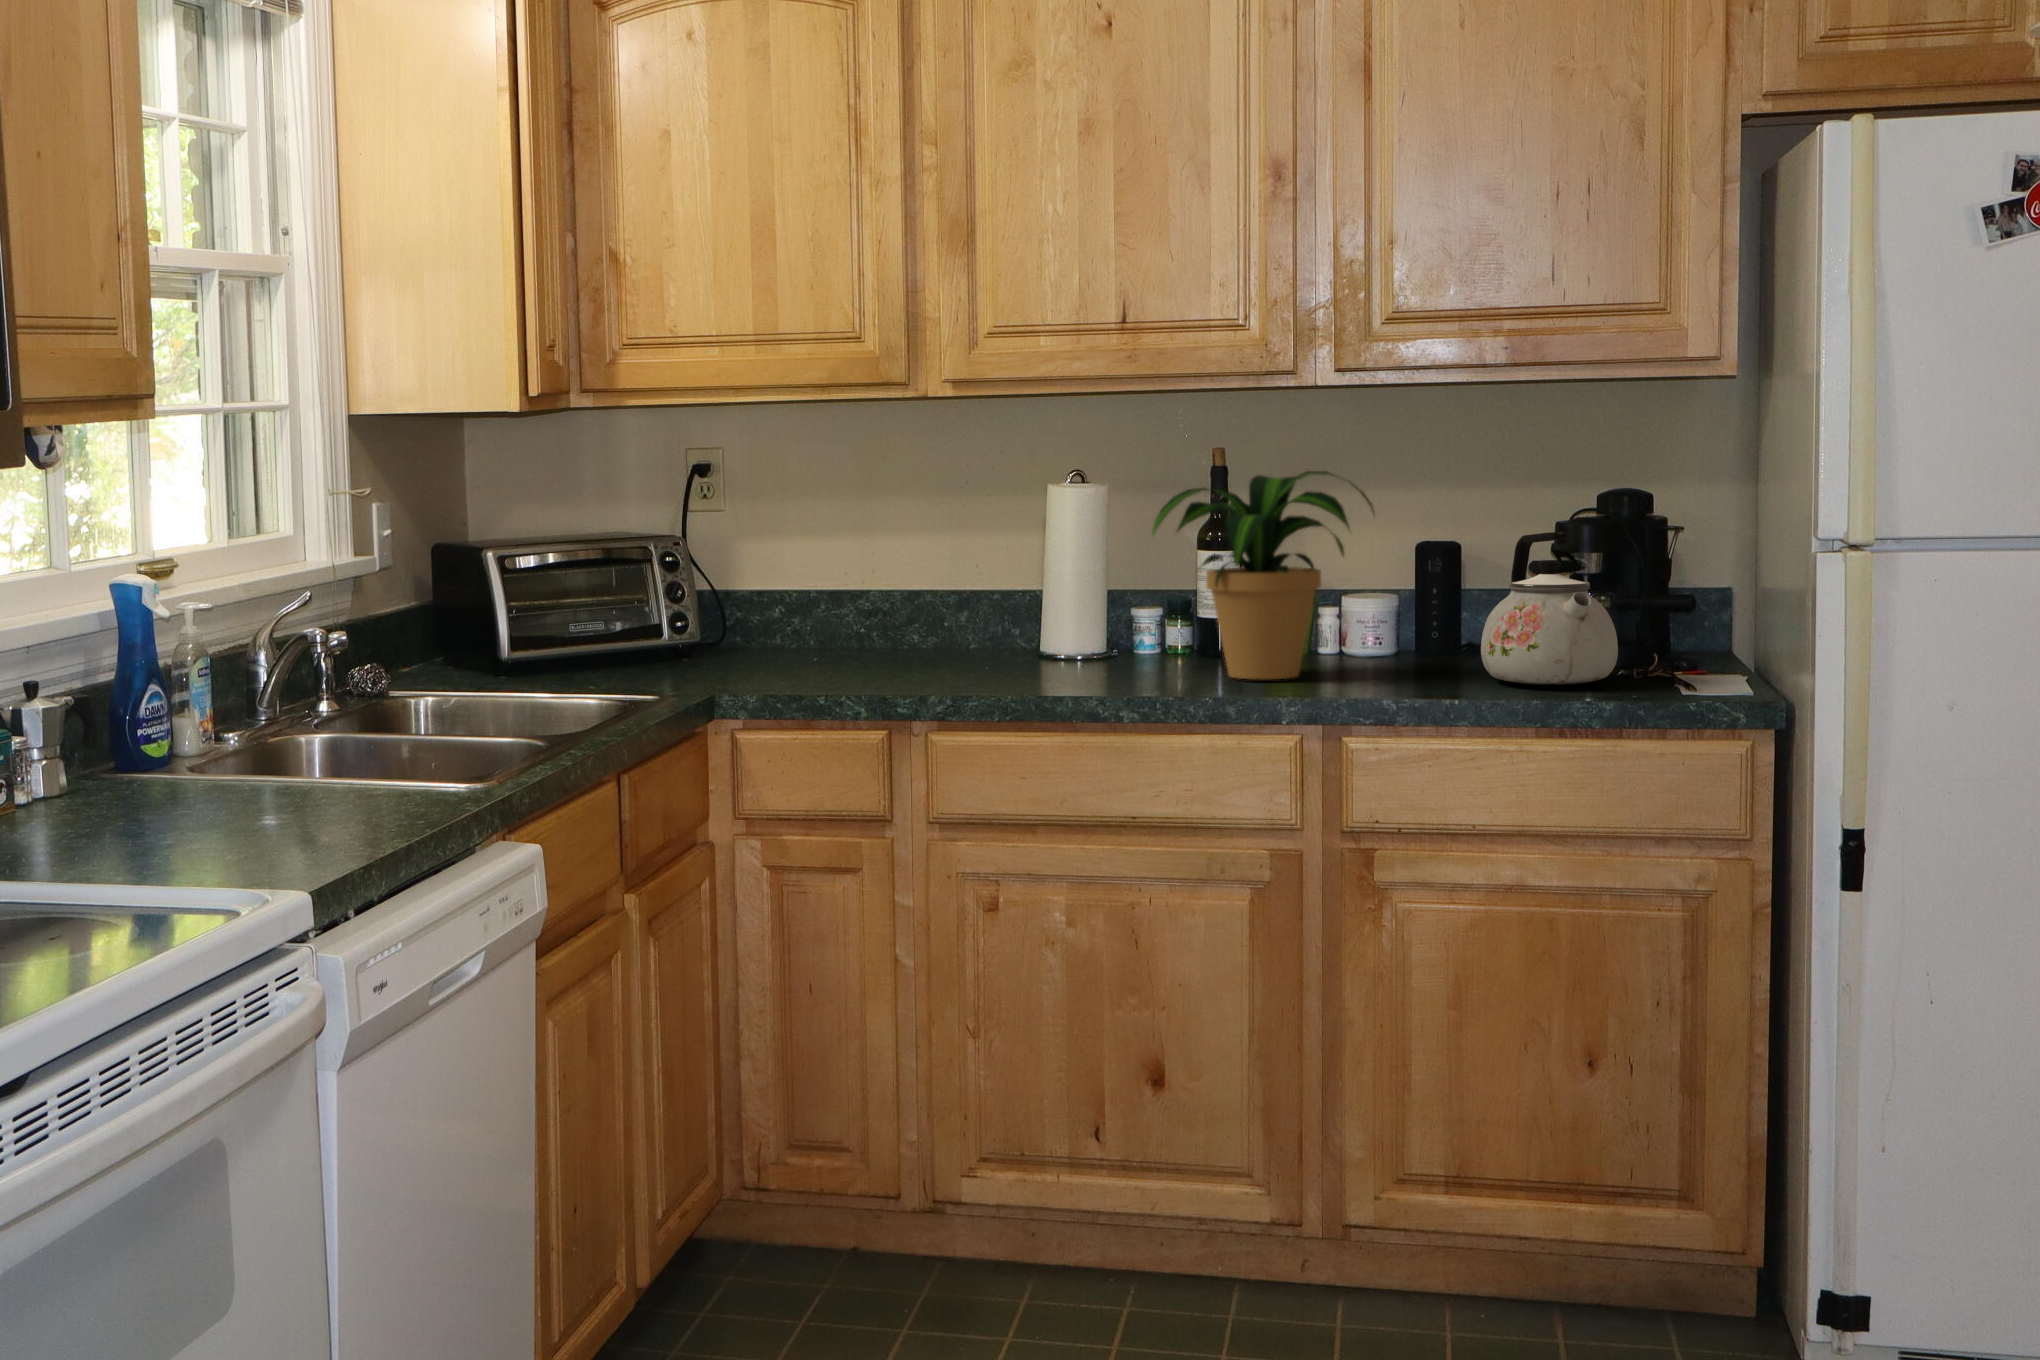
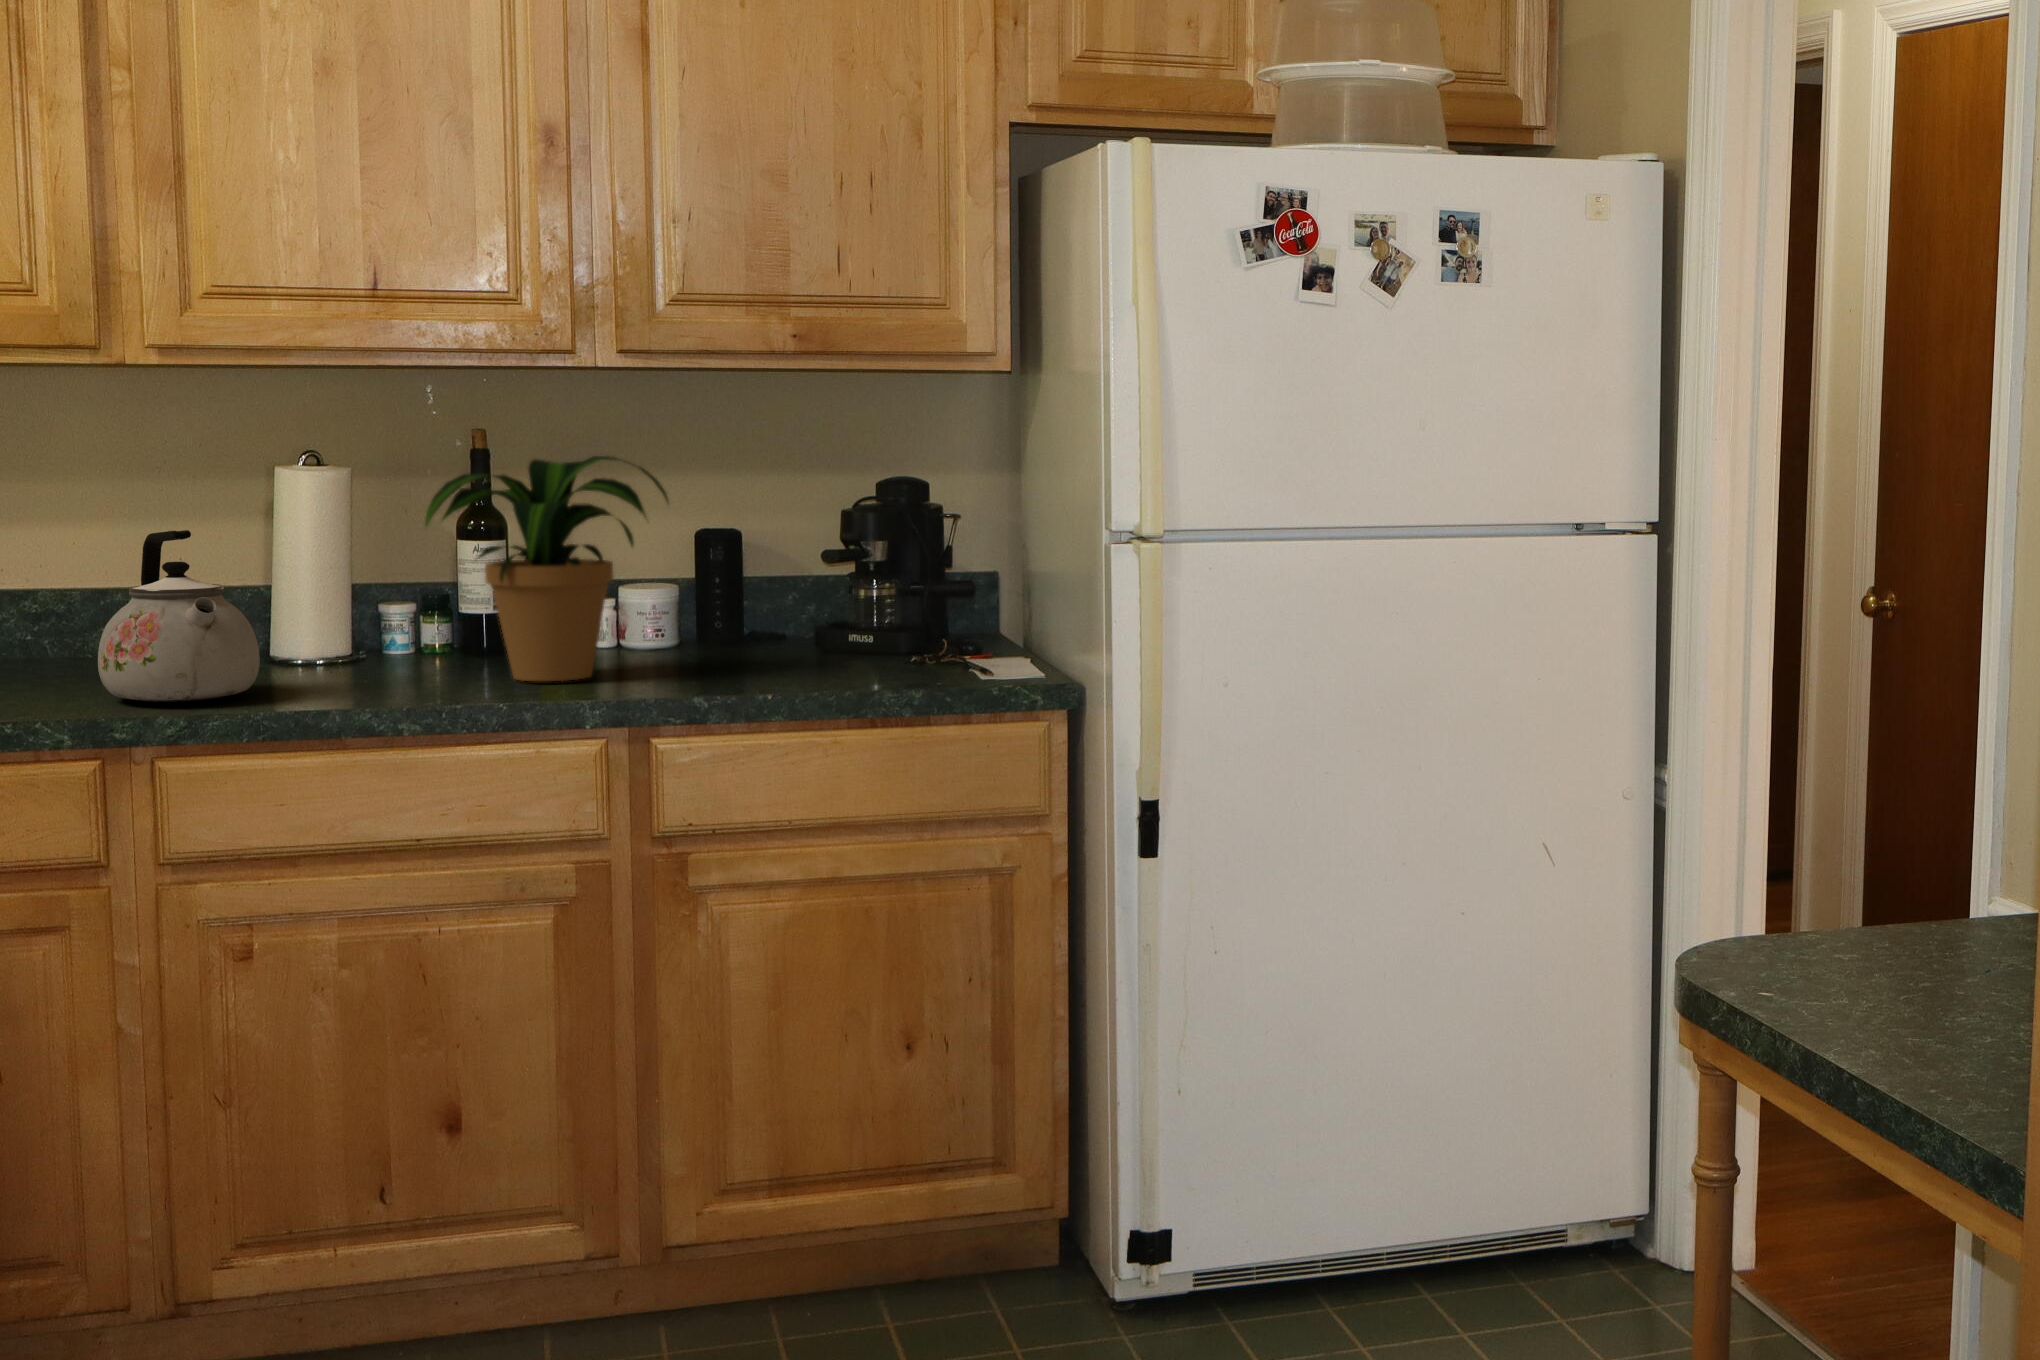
kettle: present [1481,532,1618,685] -> present [98,530,260,702]

